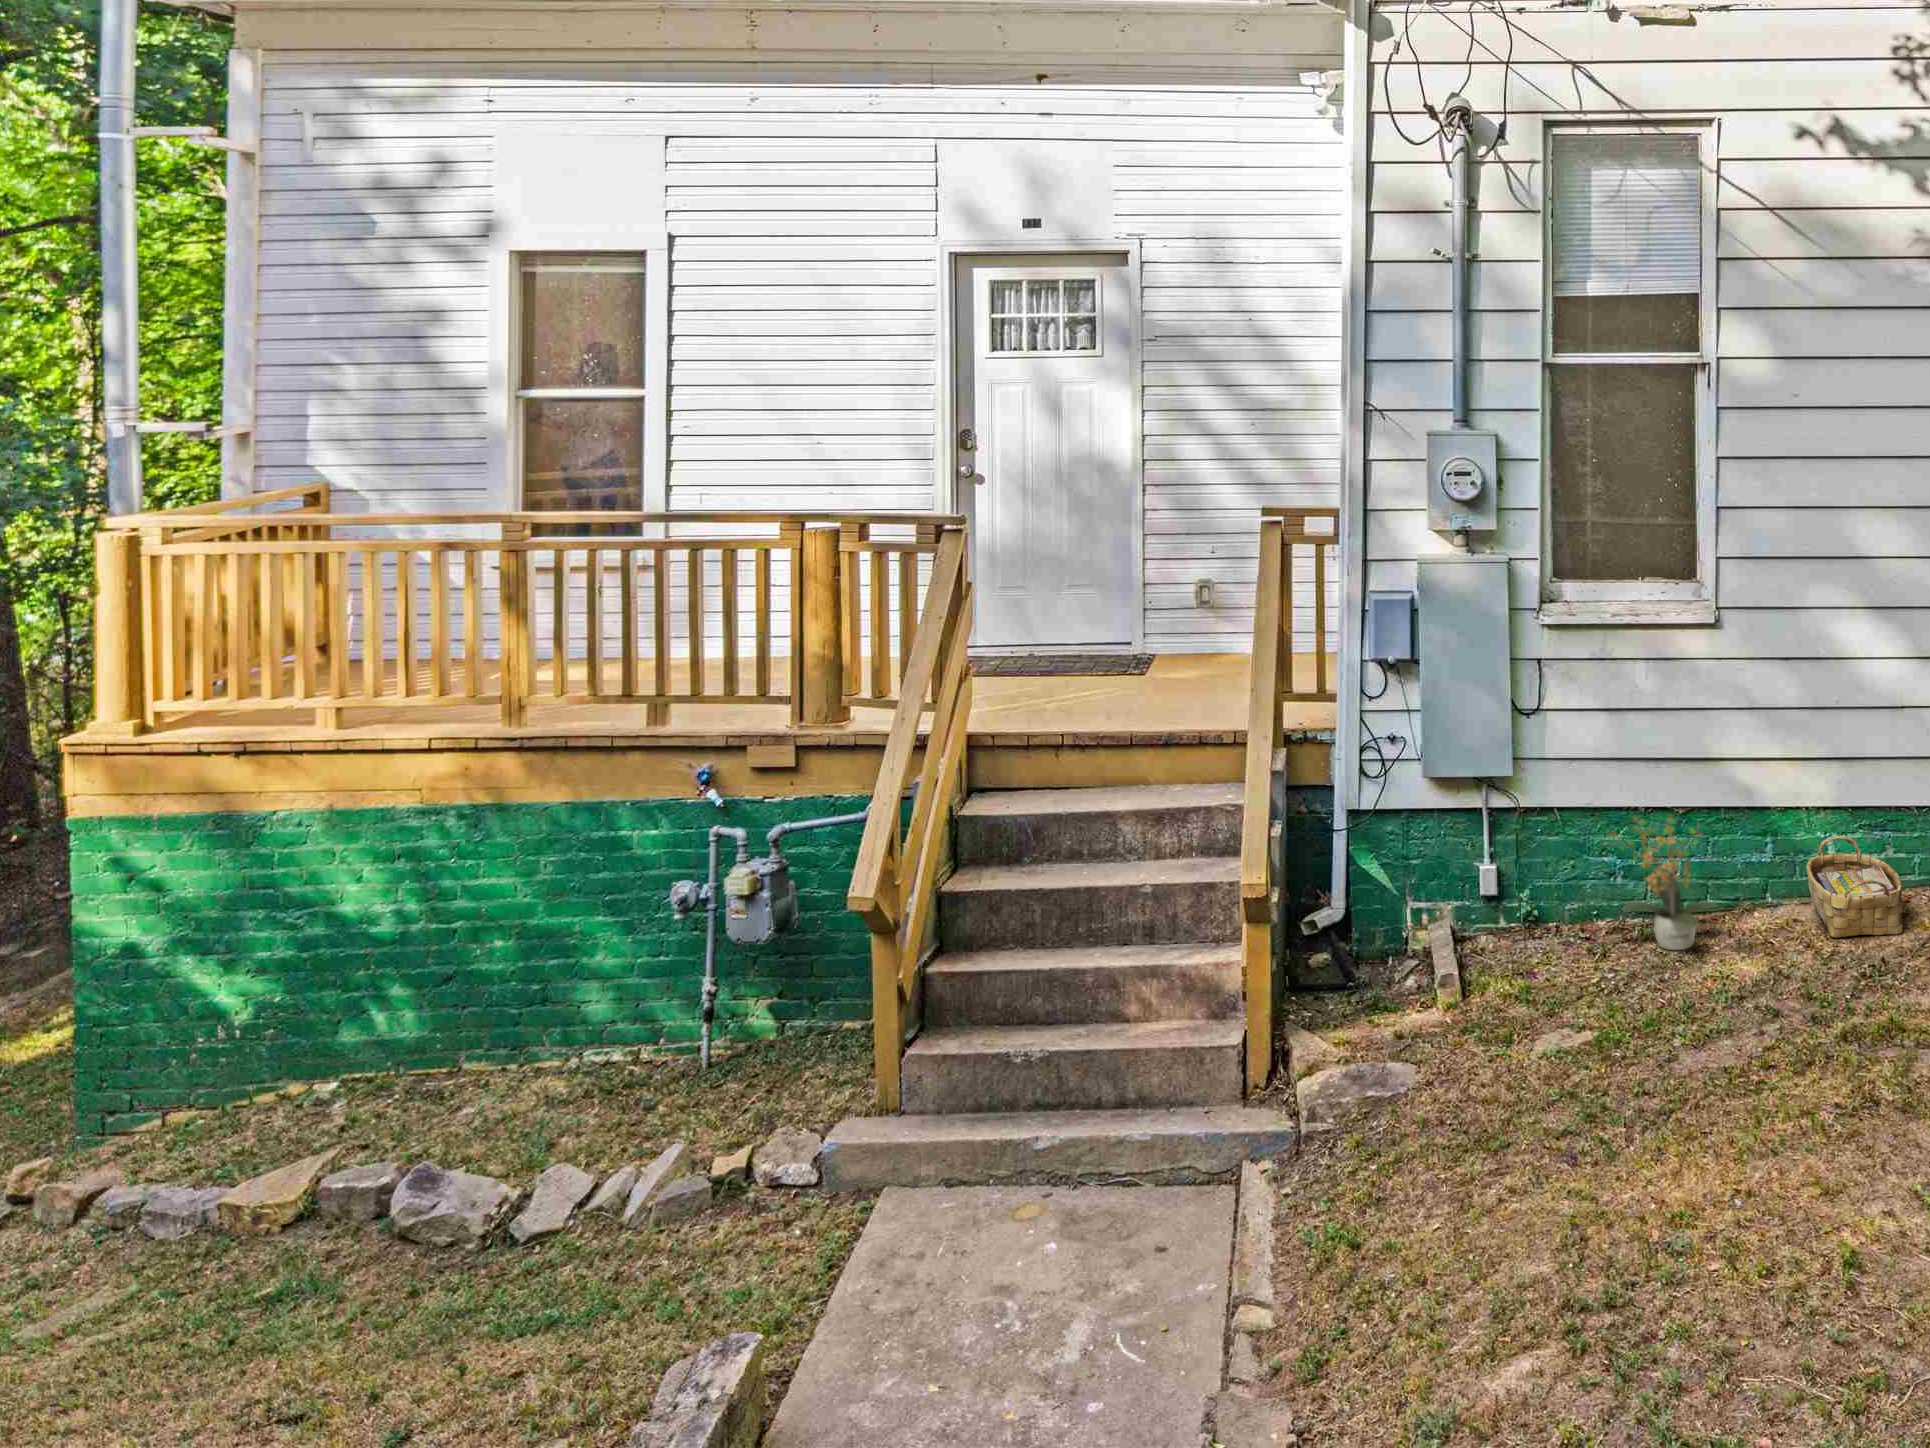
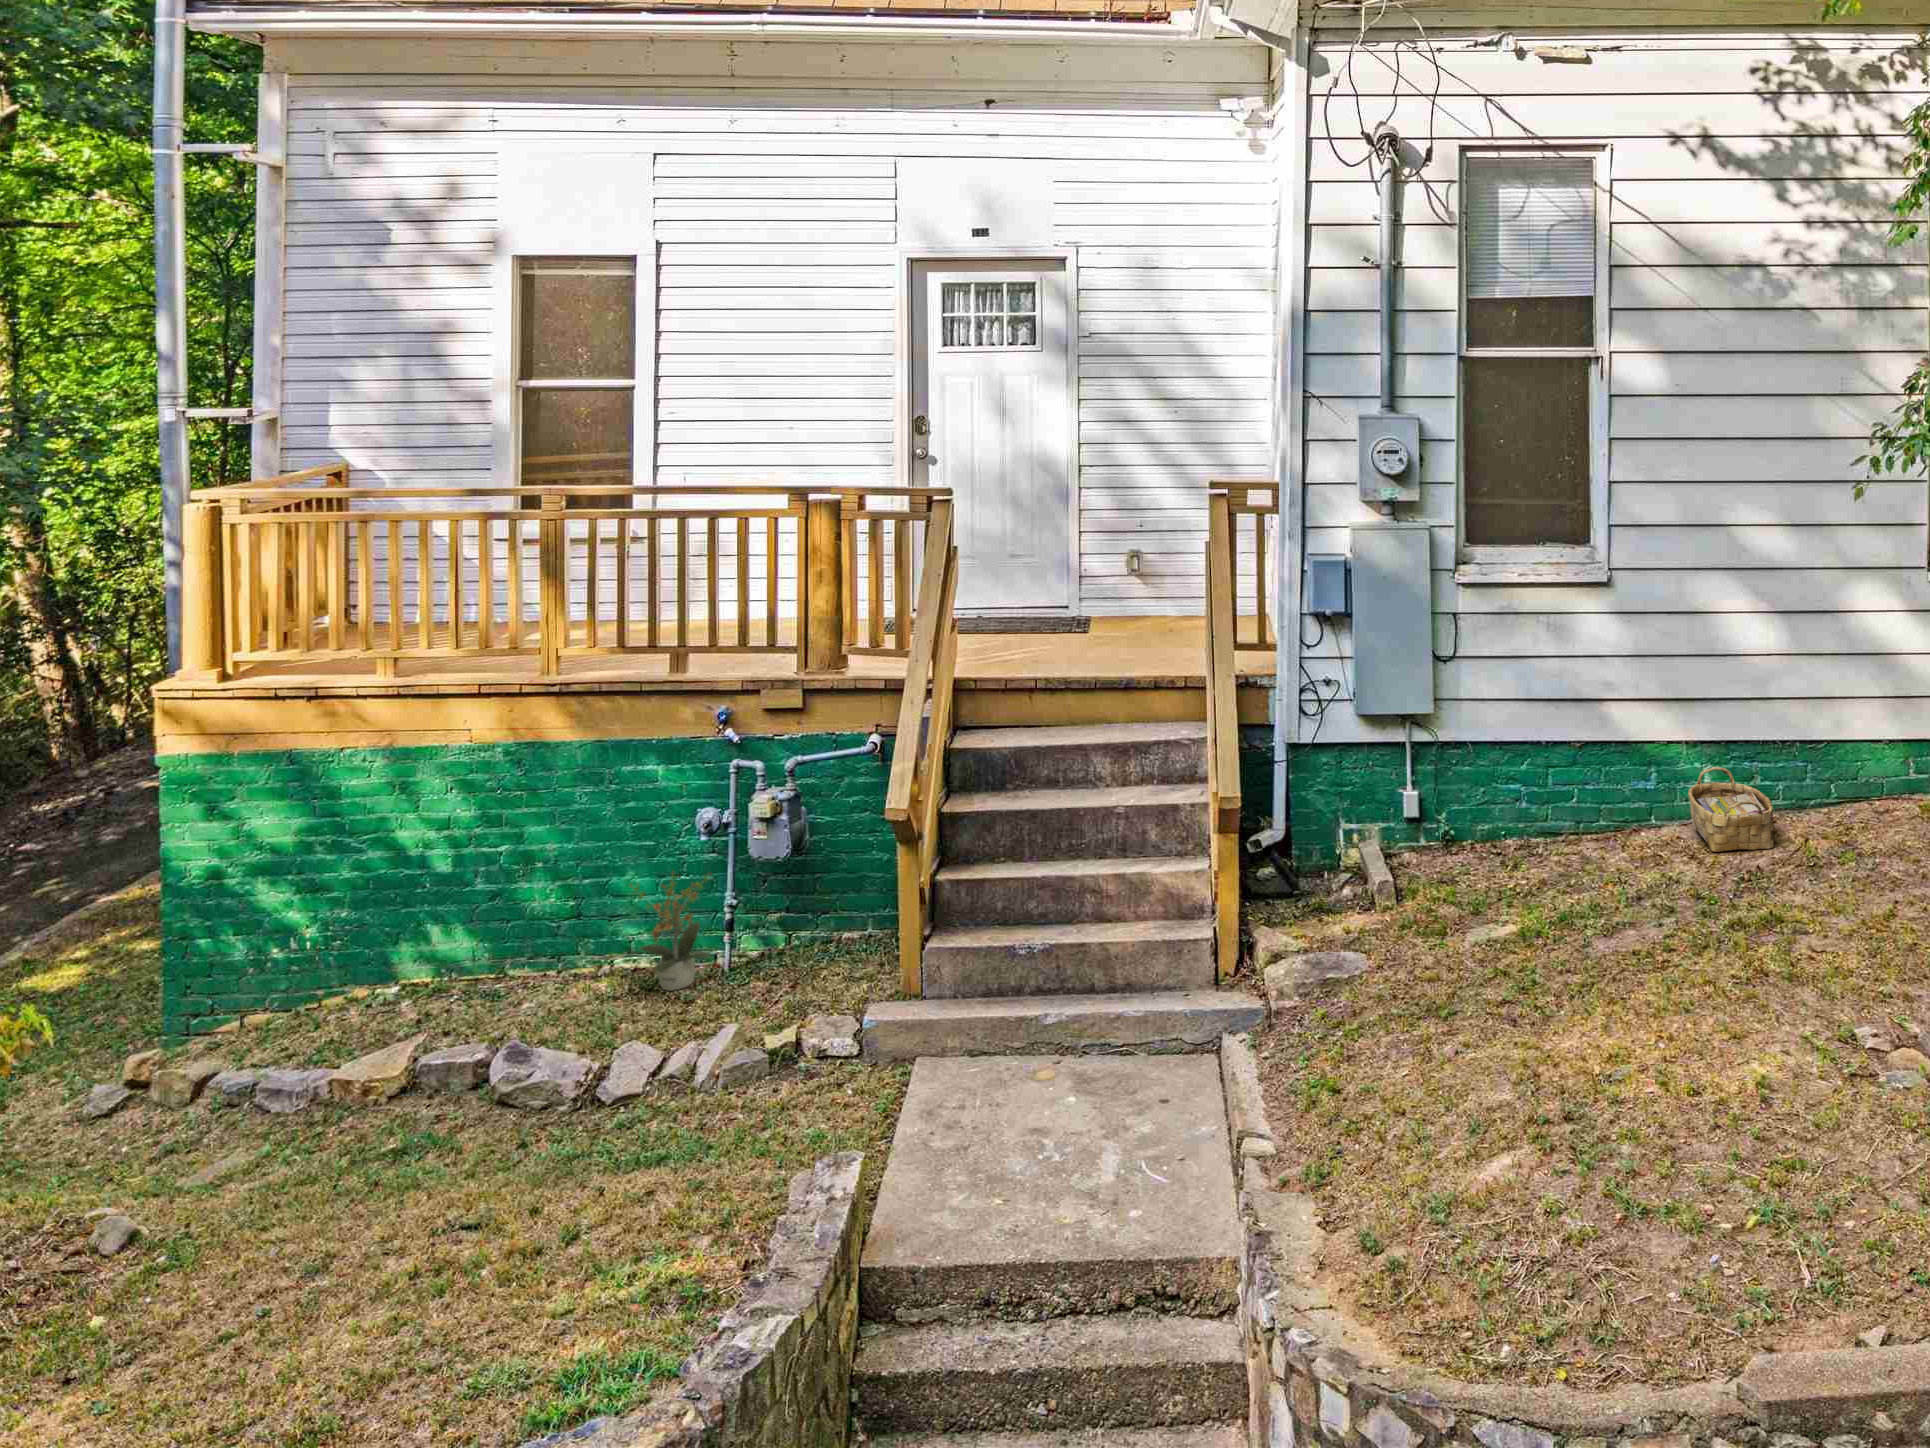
potted plant: present [1617,818,1718,950] -> present [633,873,711,991]

